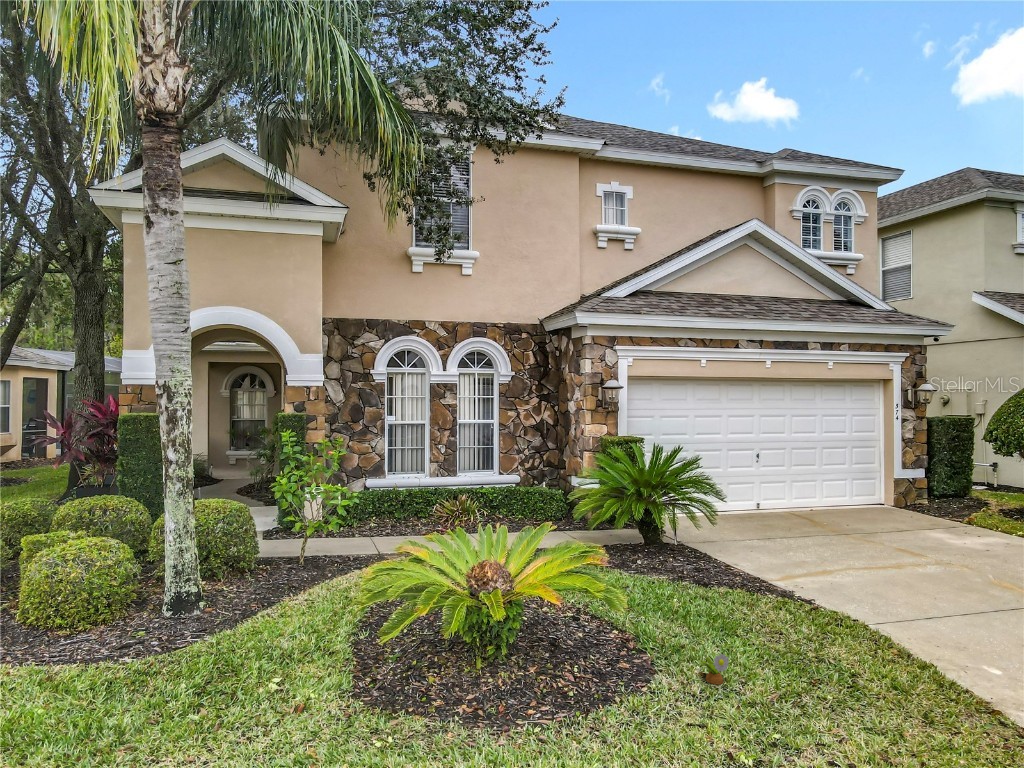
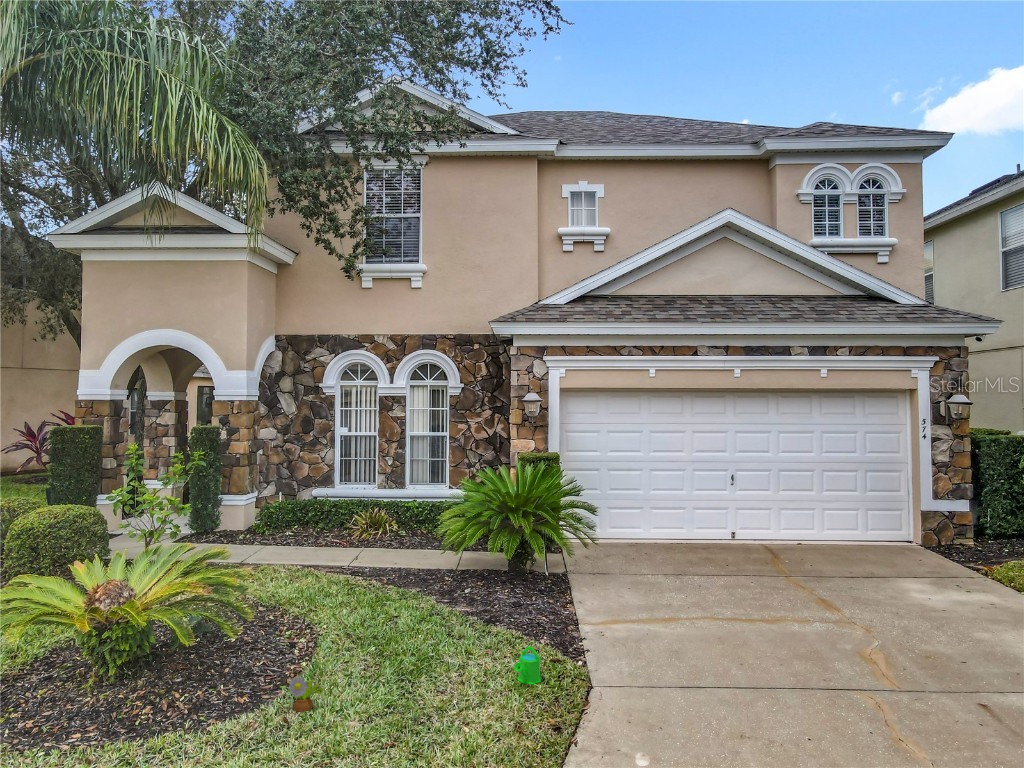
watering can: none [816,608,839,639] -> present [514,646,542,684]

